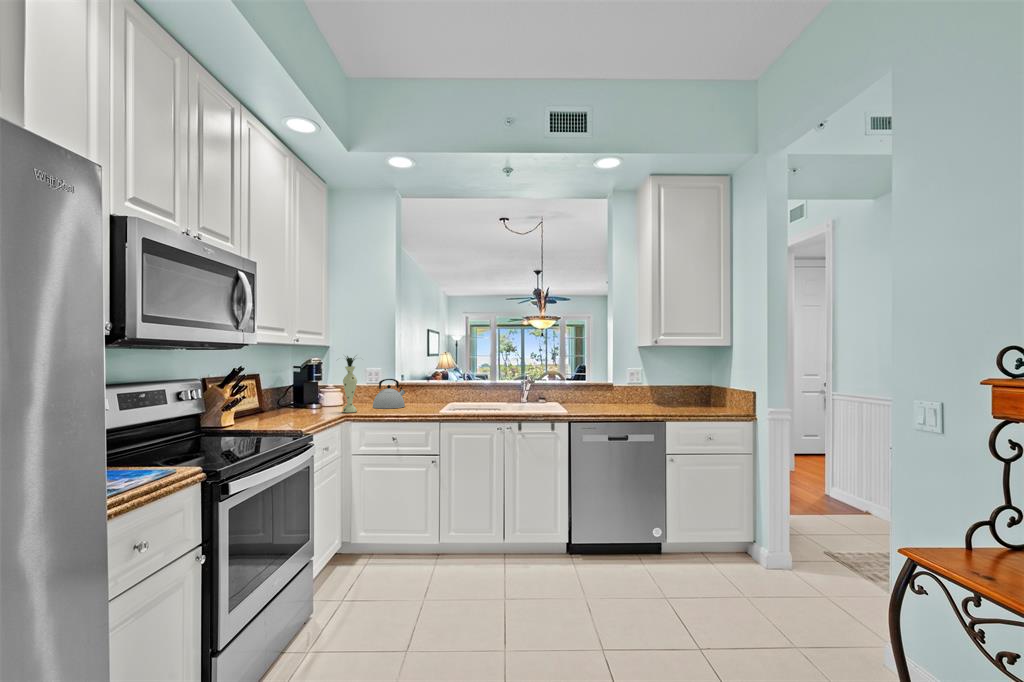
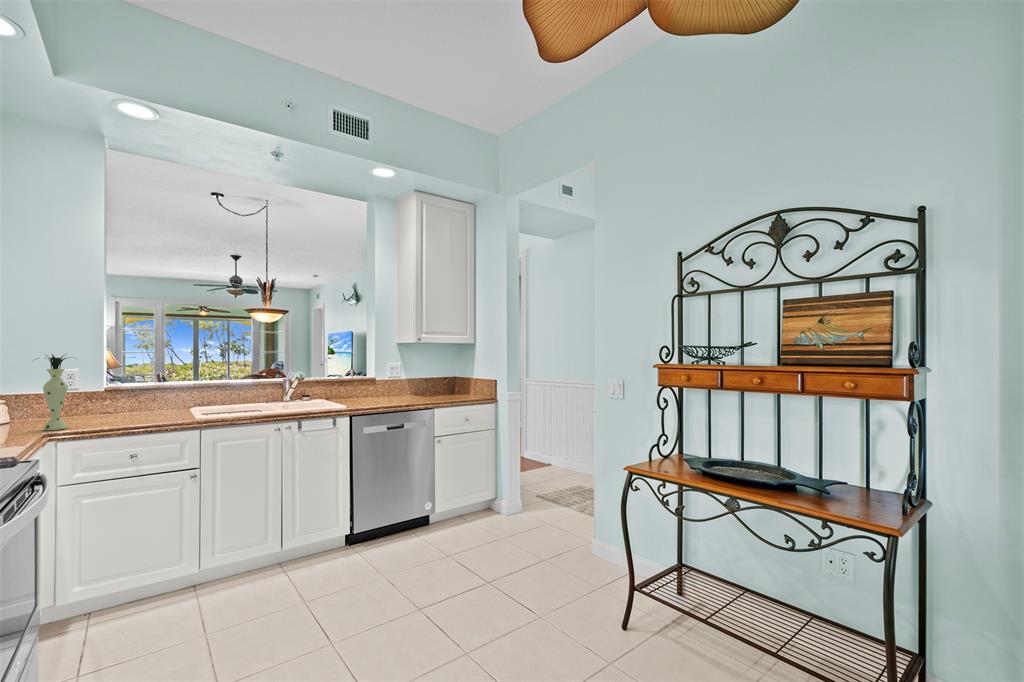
kettle: present [373,379,405,409] -> none [81,383,132,422]

